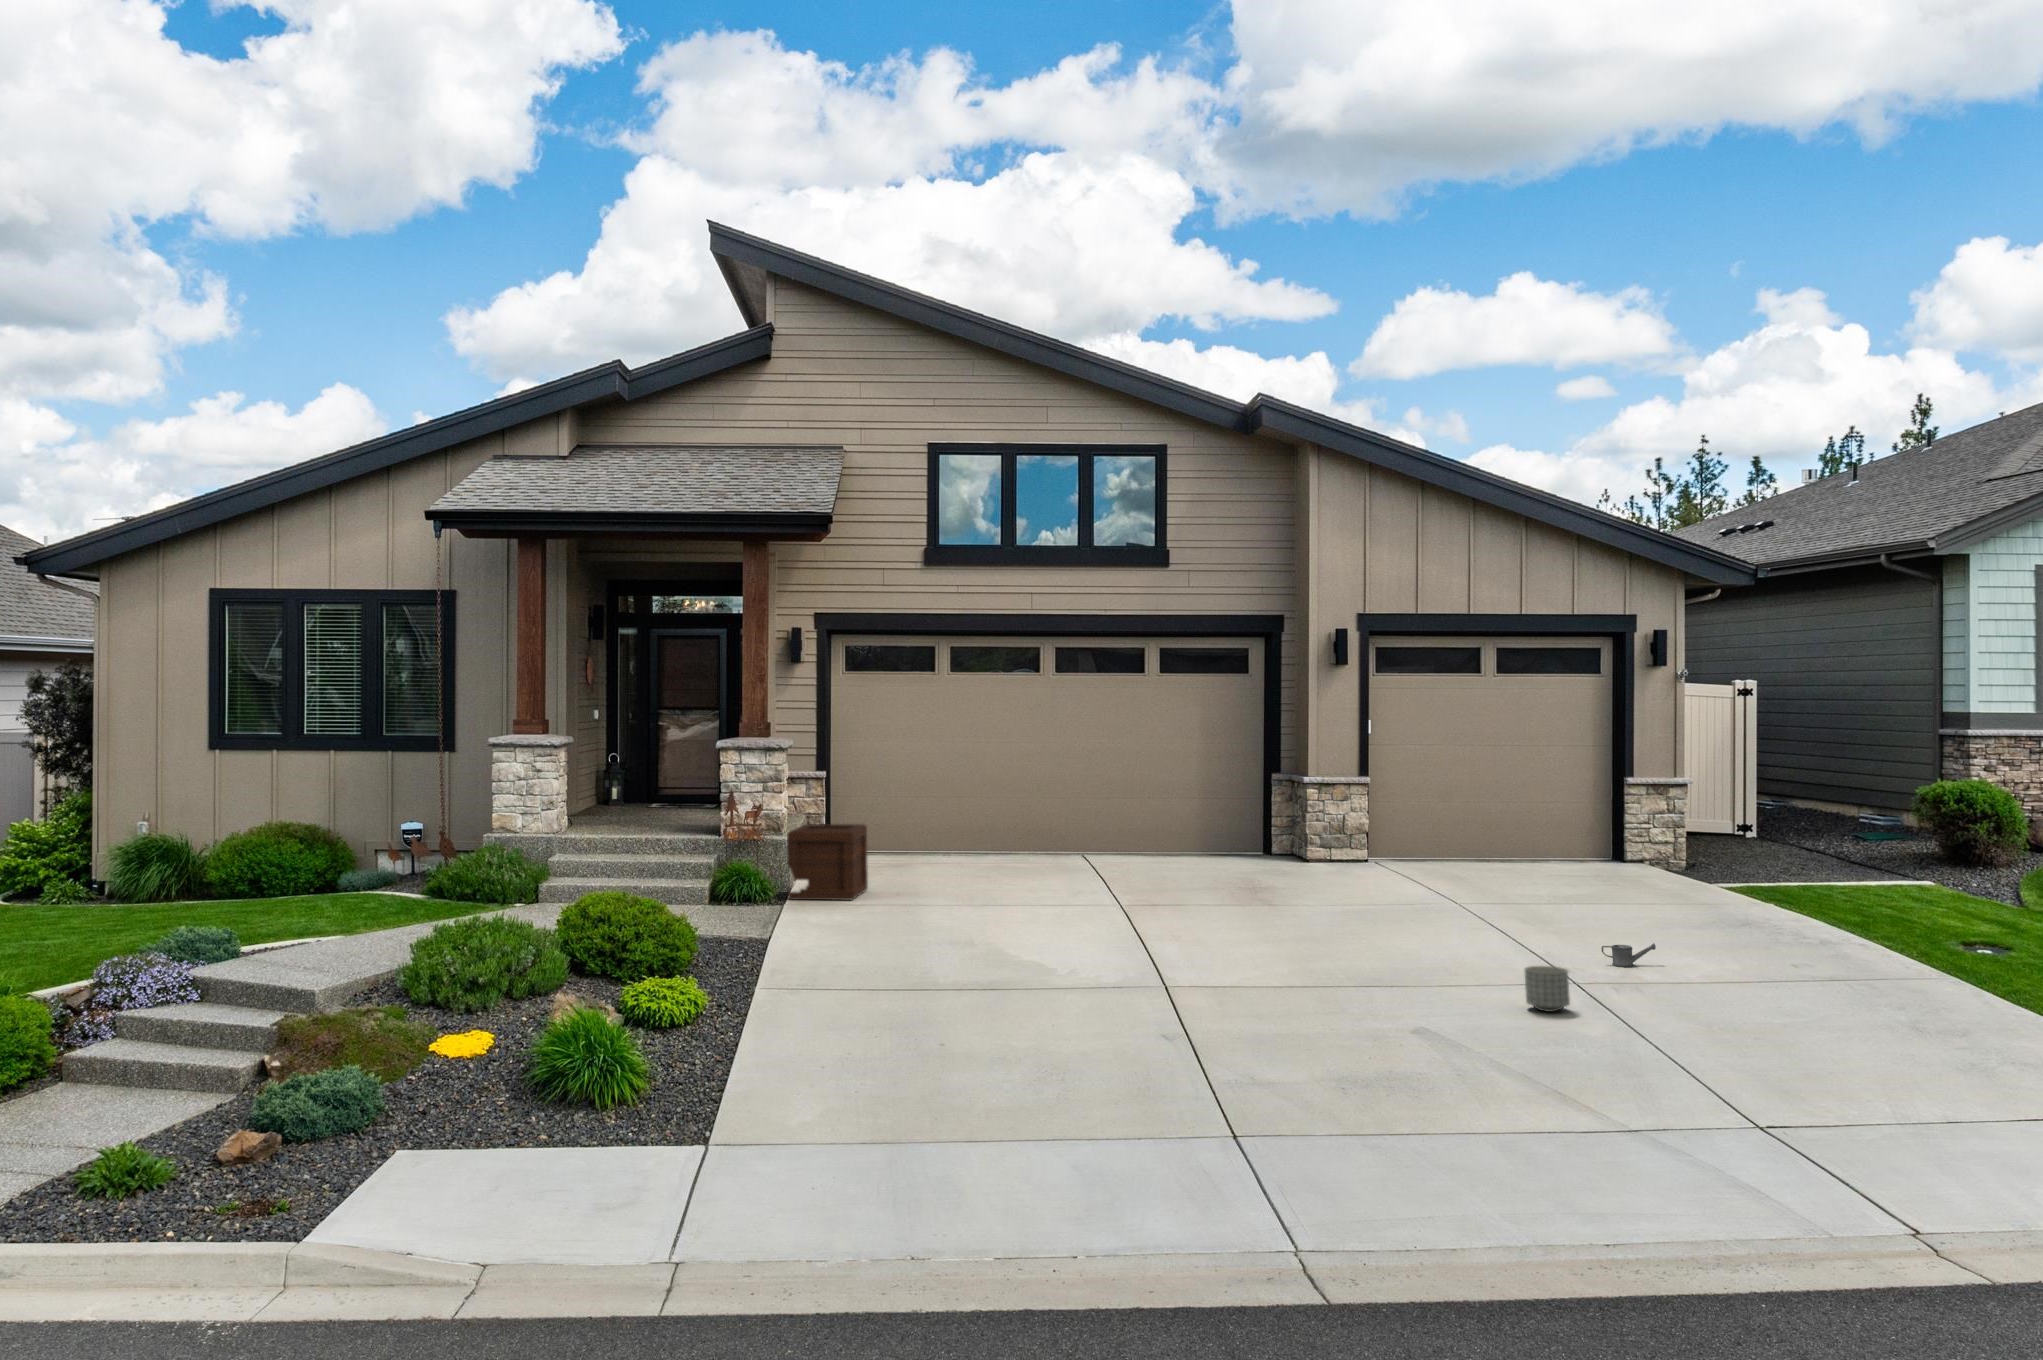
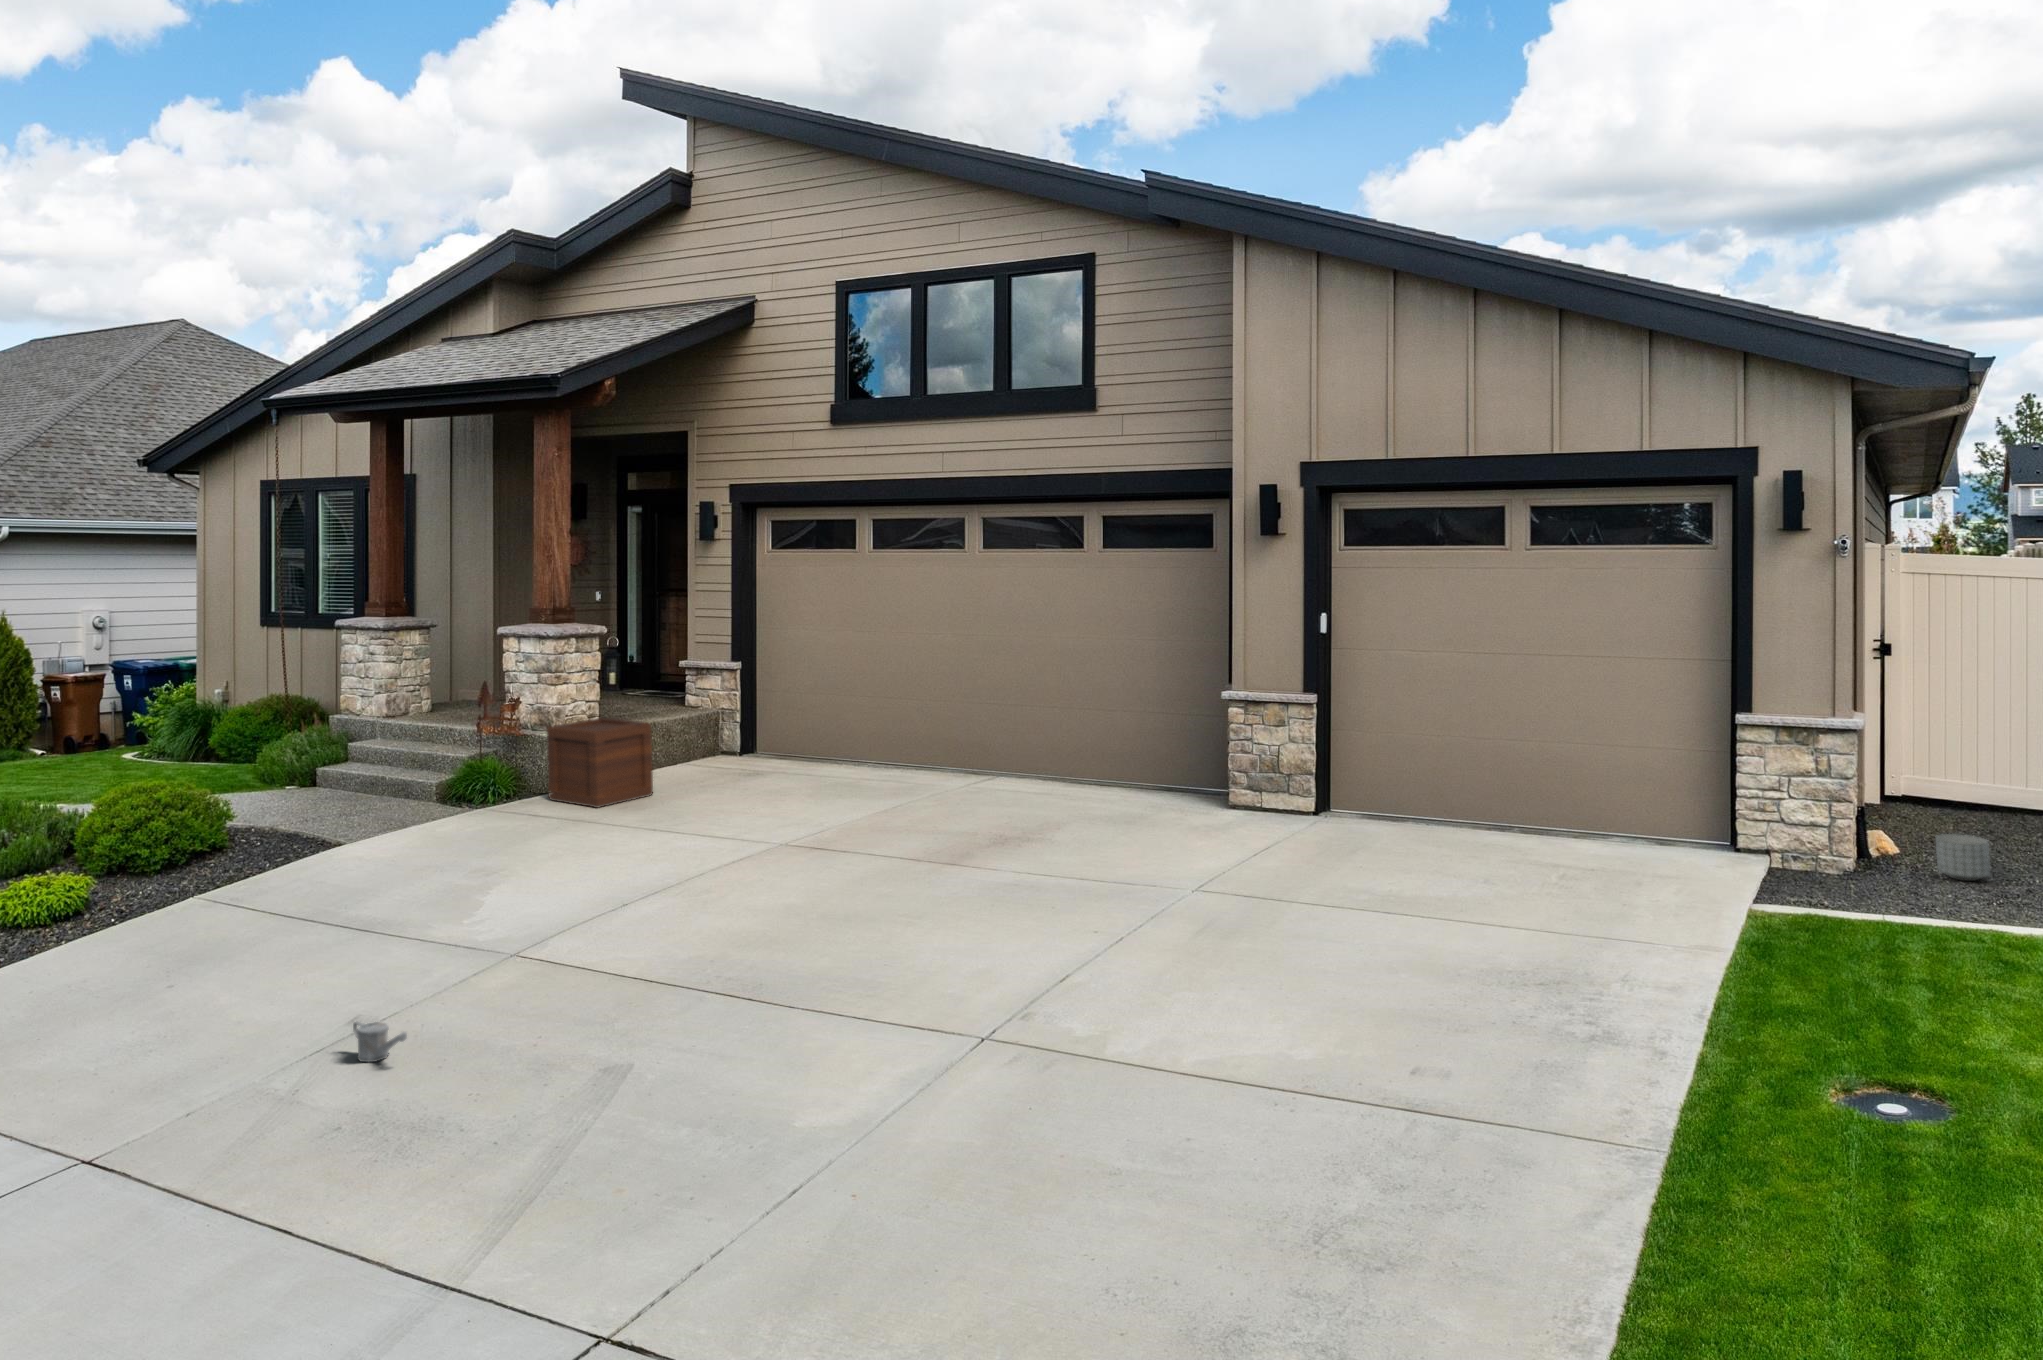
watering can: present [1602,943,1656,967] -> present [353,1022,407,1062]
planter: present [1525,966,1570,1012] -> present [1936,834,1990,881]

